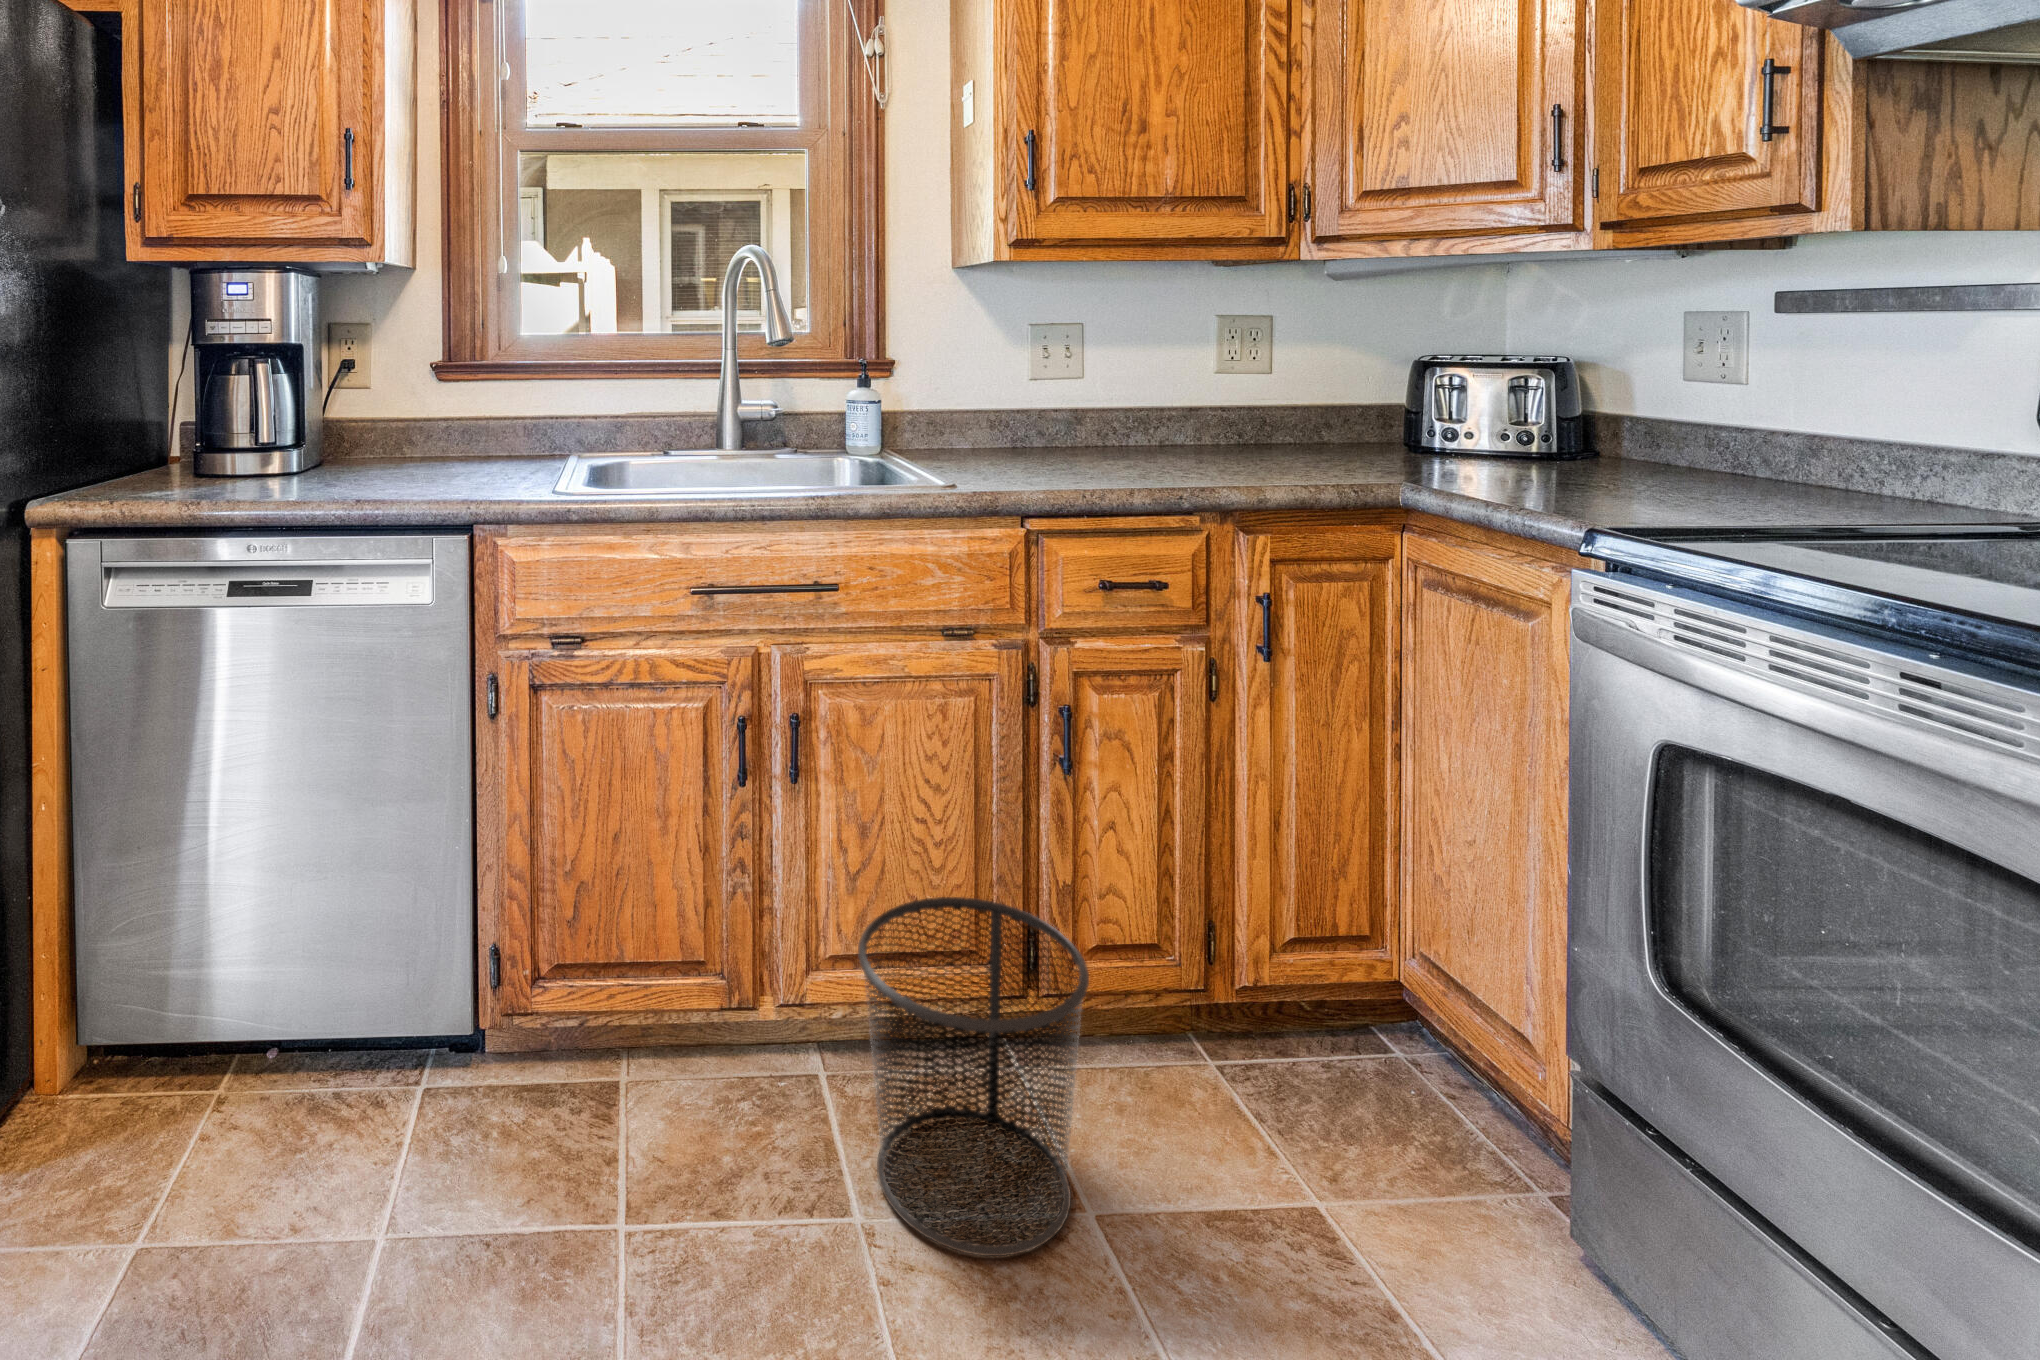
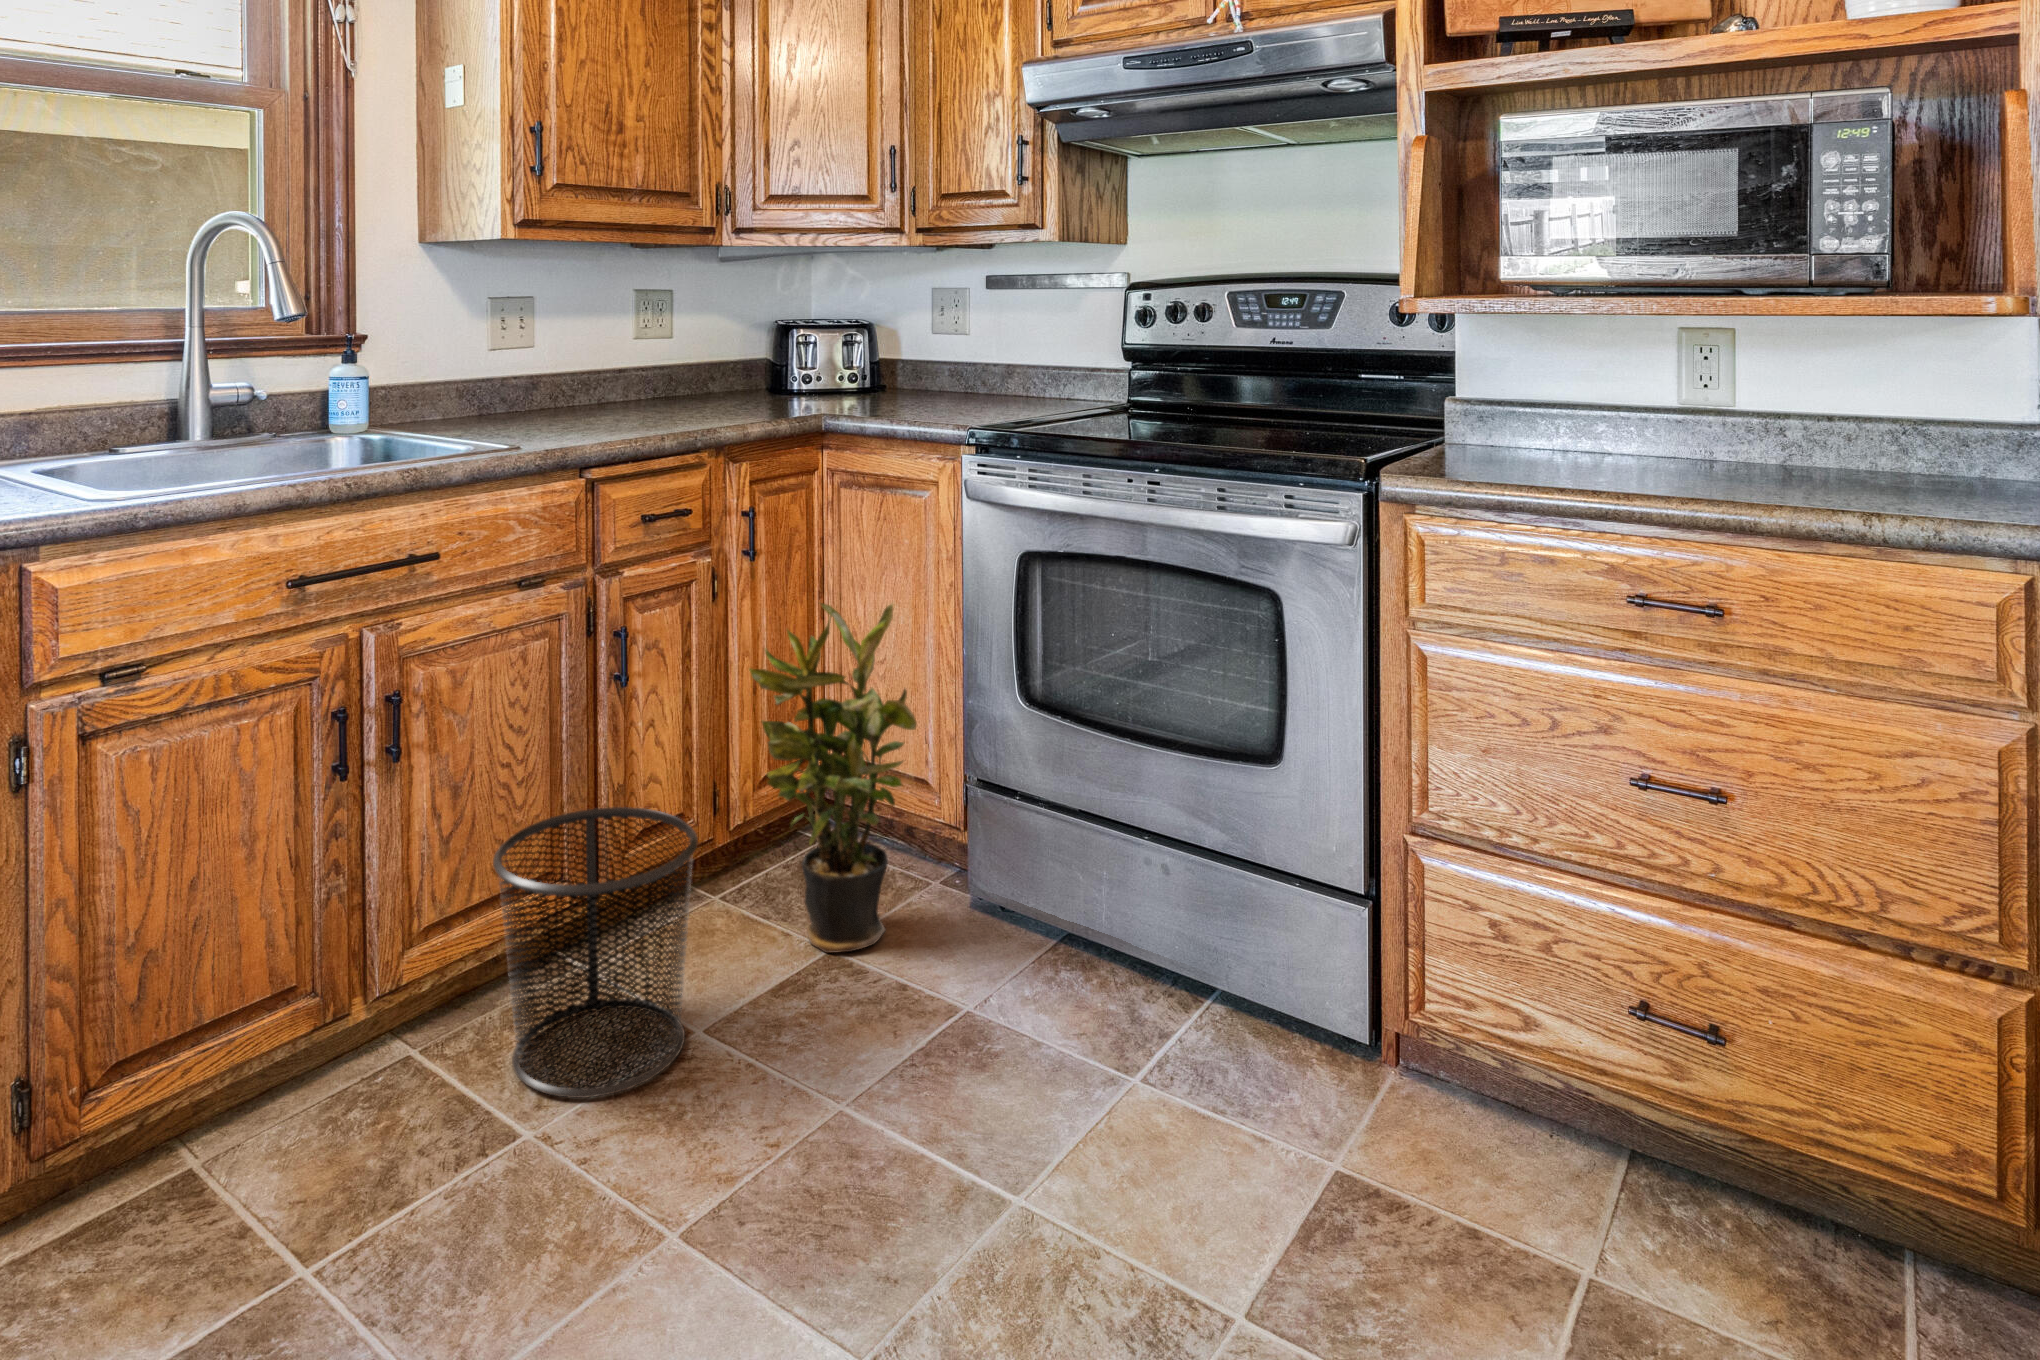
potted plant: none [1208,728,1480,1223] -> present [749,603,917,953]

